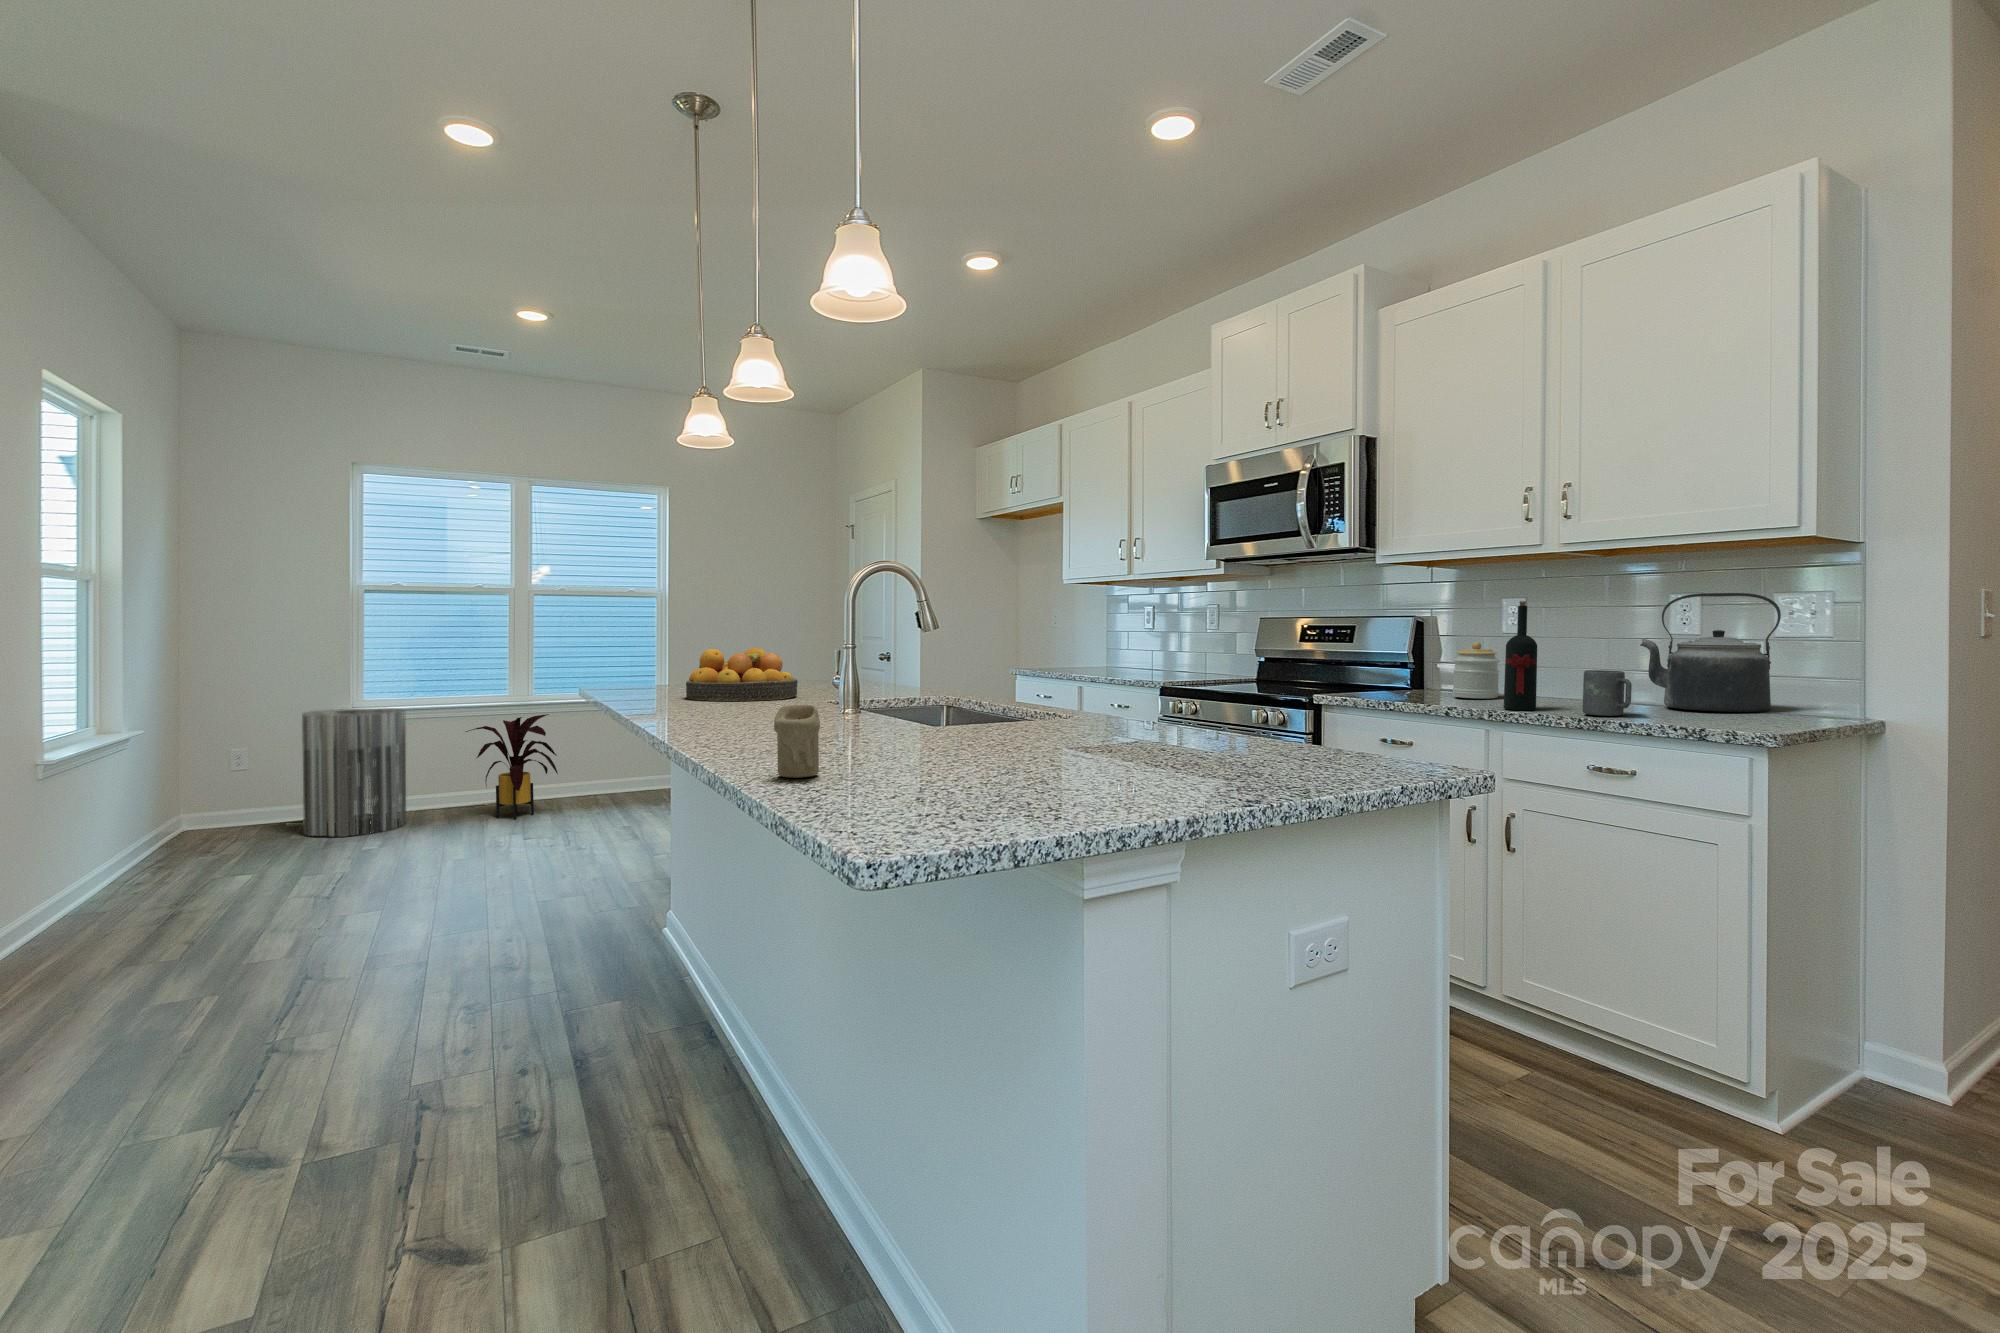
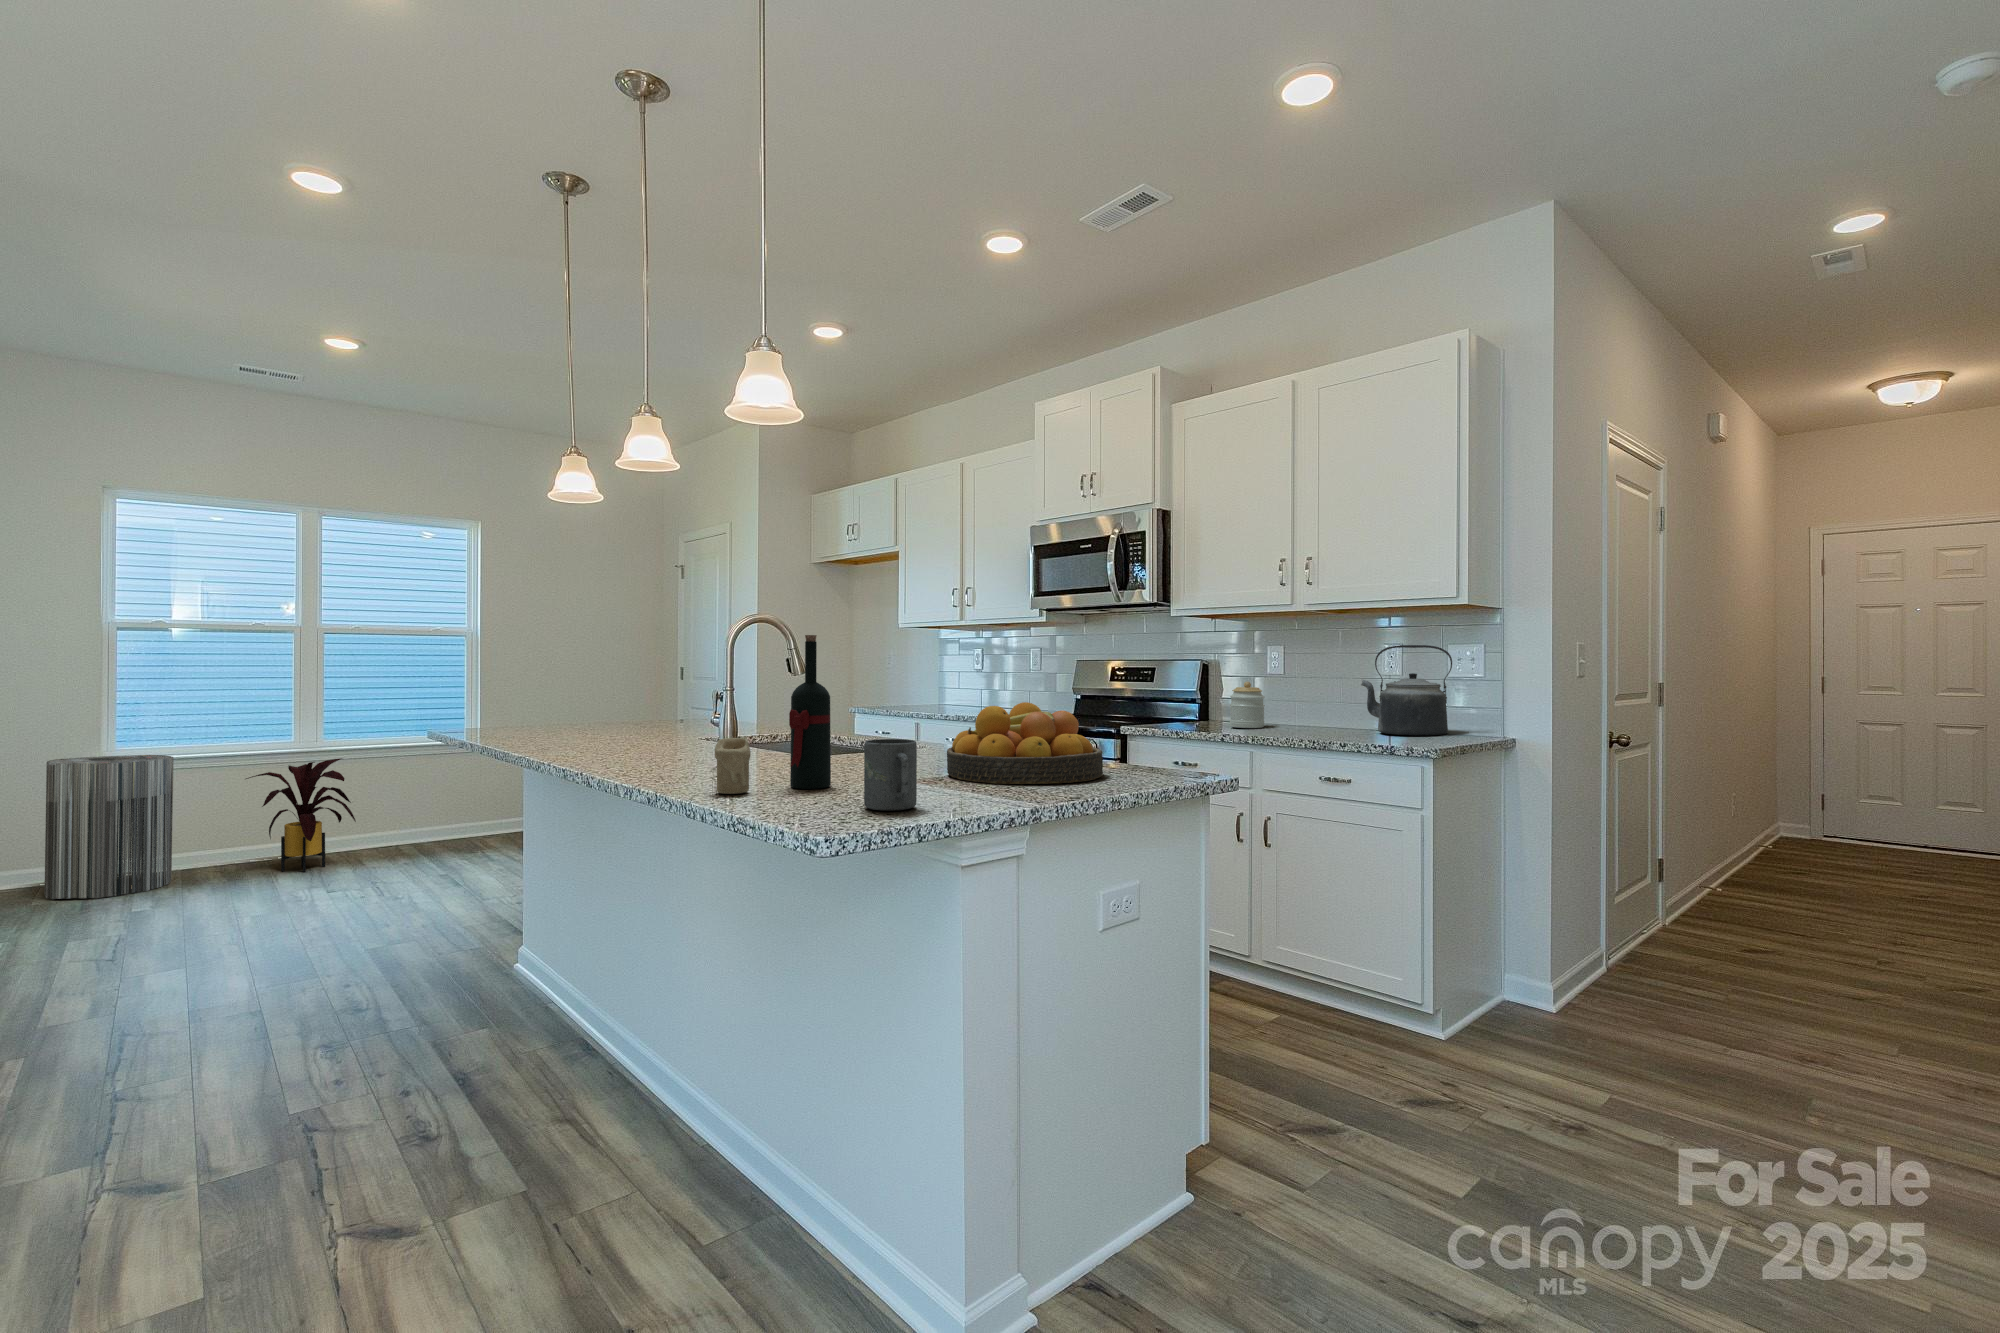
wine bottle: present [1504,601,1537,710] -> present [789,635,831,789]
fruit bowl: present [686,648,798,701] -> present [947,702,1103,784]
mug: present [1583,670,1632,716] -> present [864,739,917,811]

